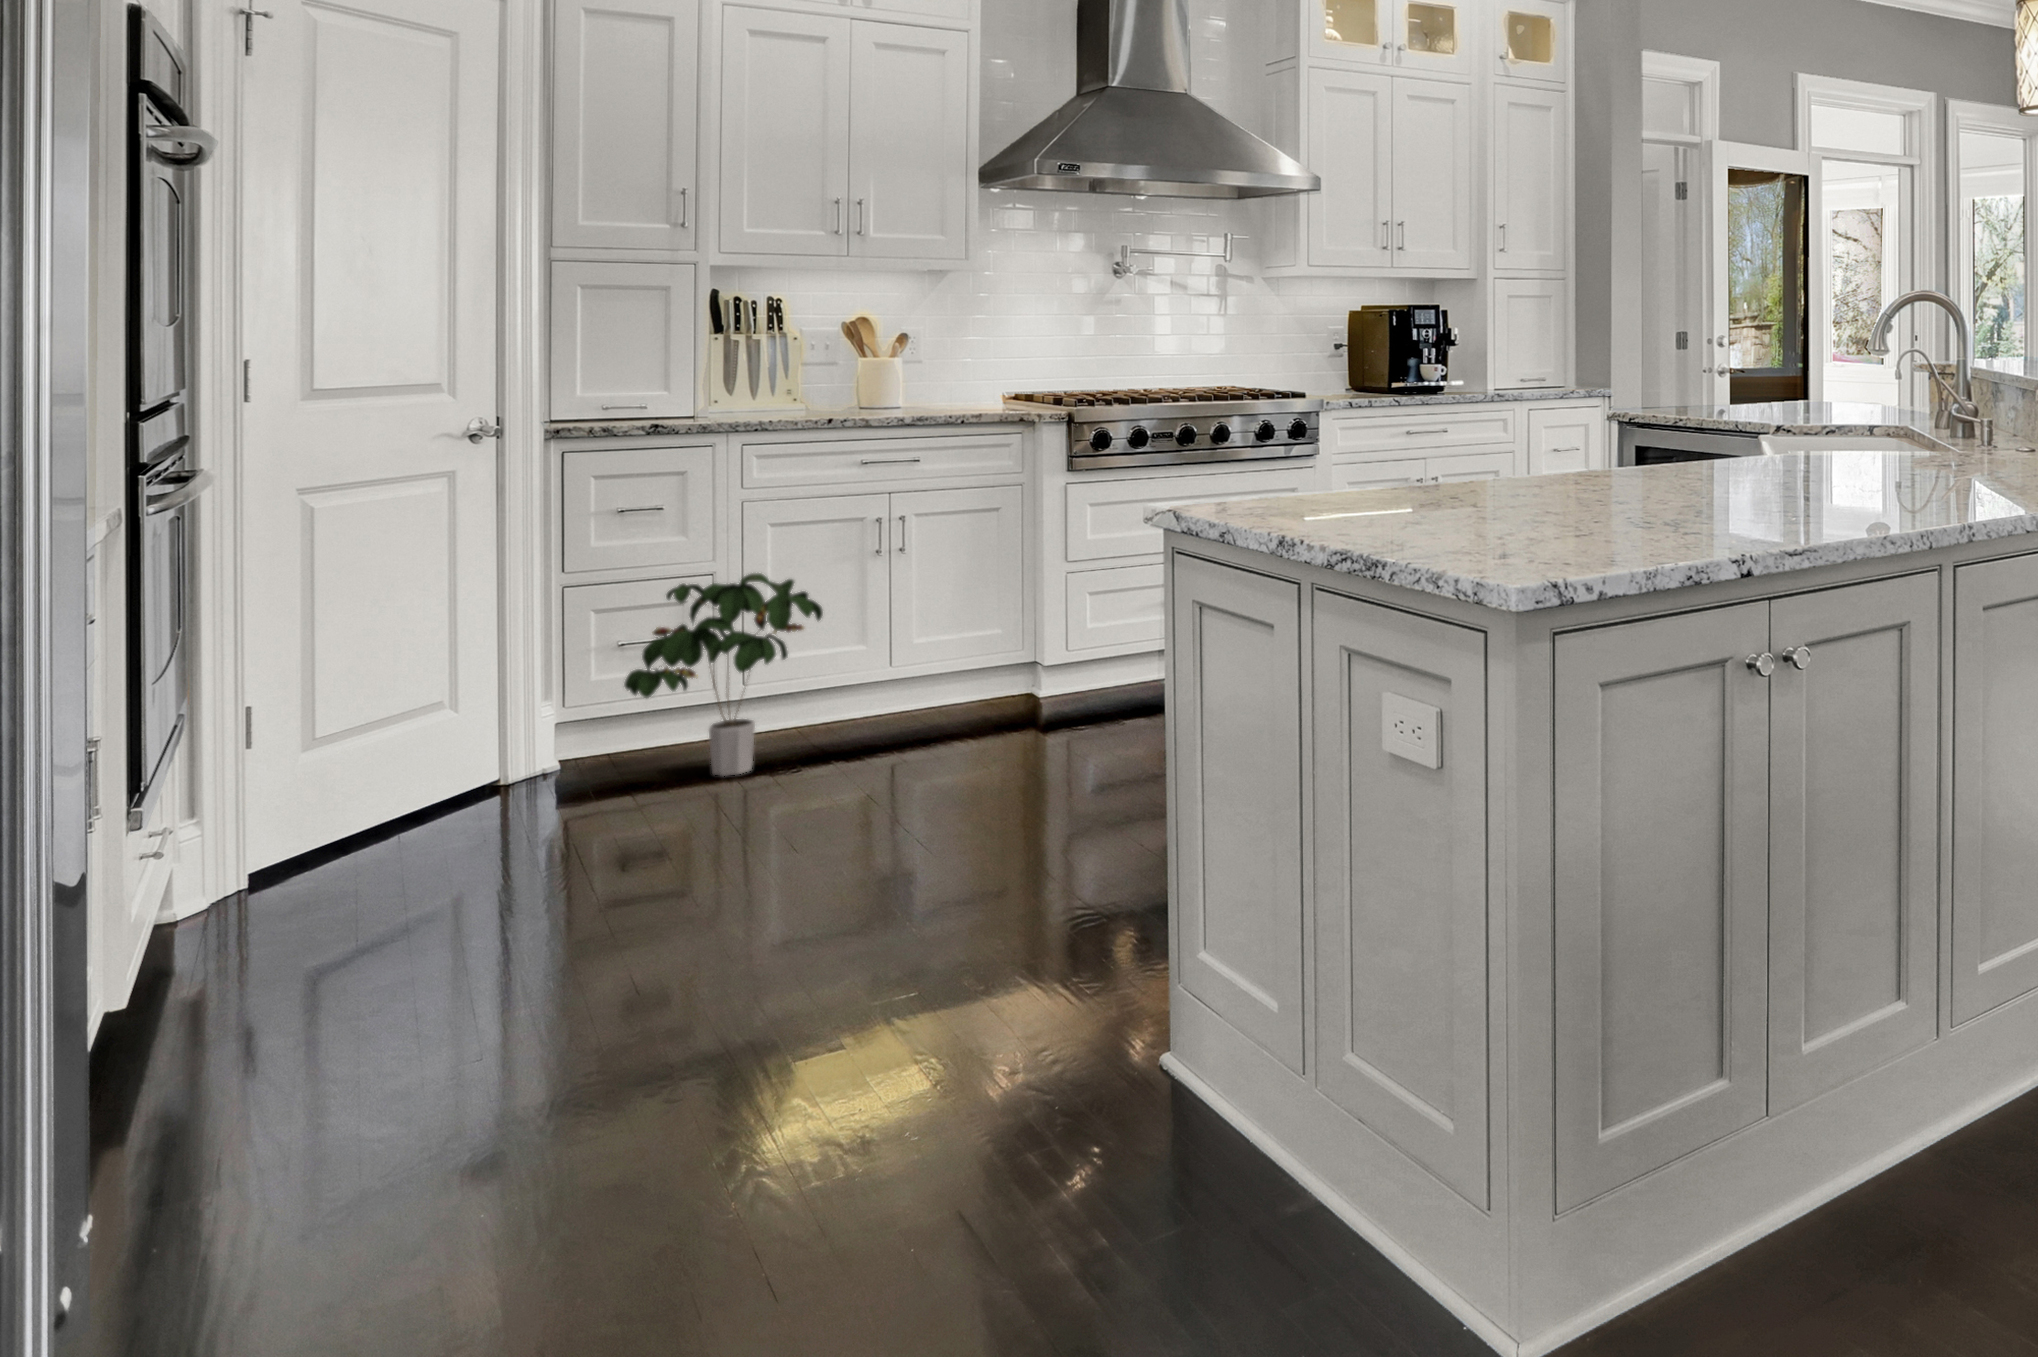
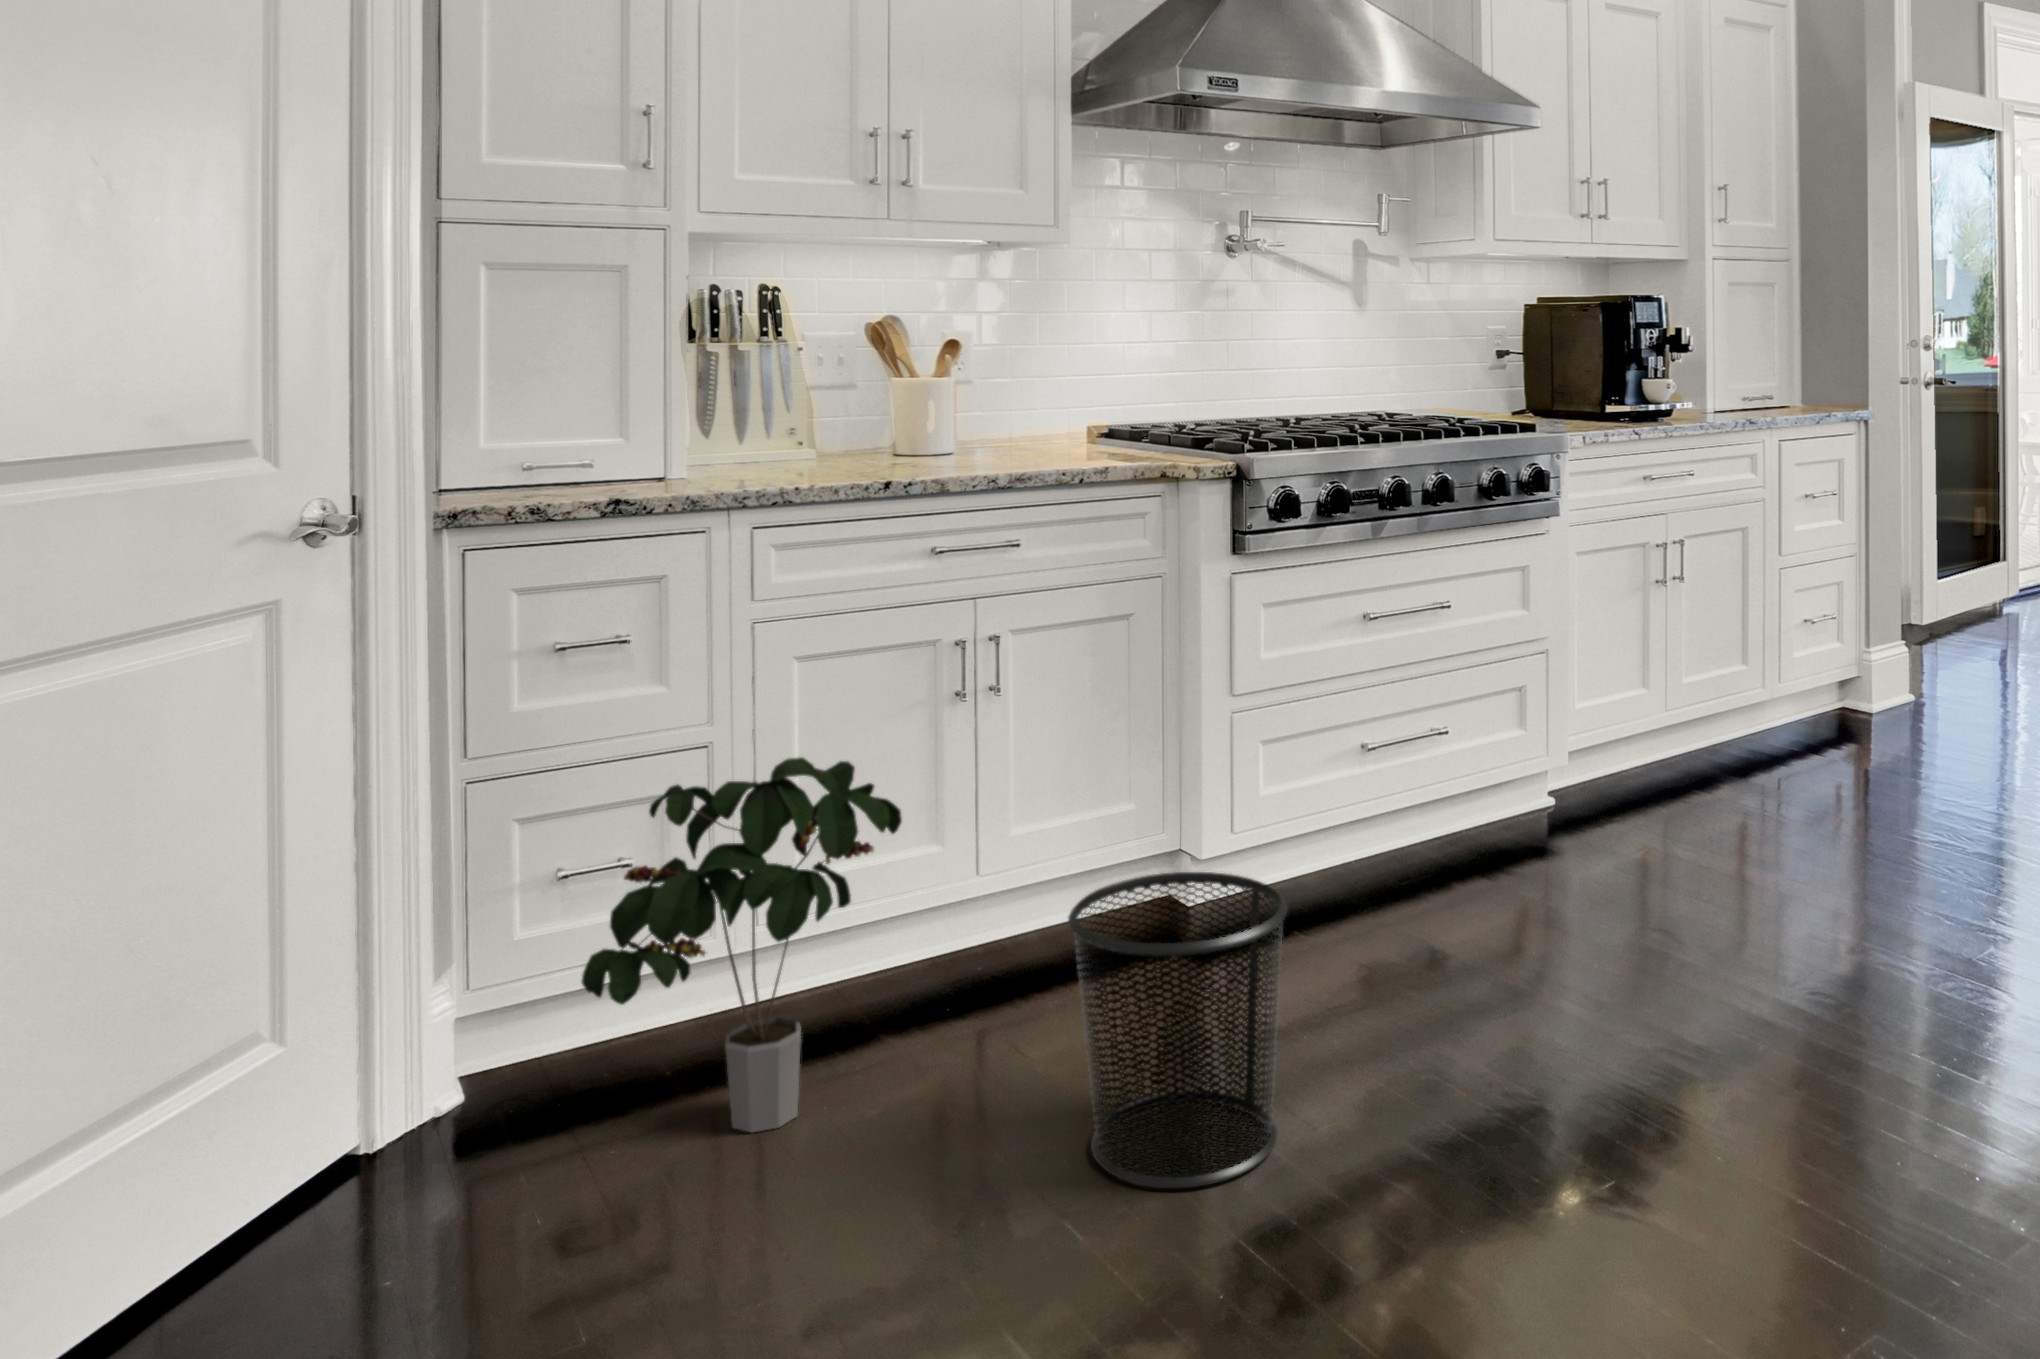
waste bin: none [893,642,1021,796] -> present [1068,872,1288,1188]

